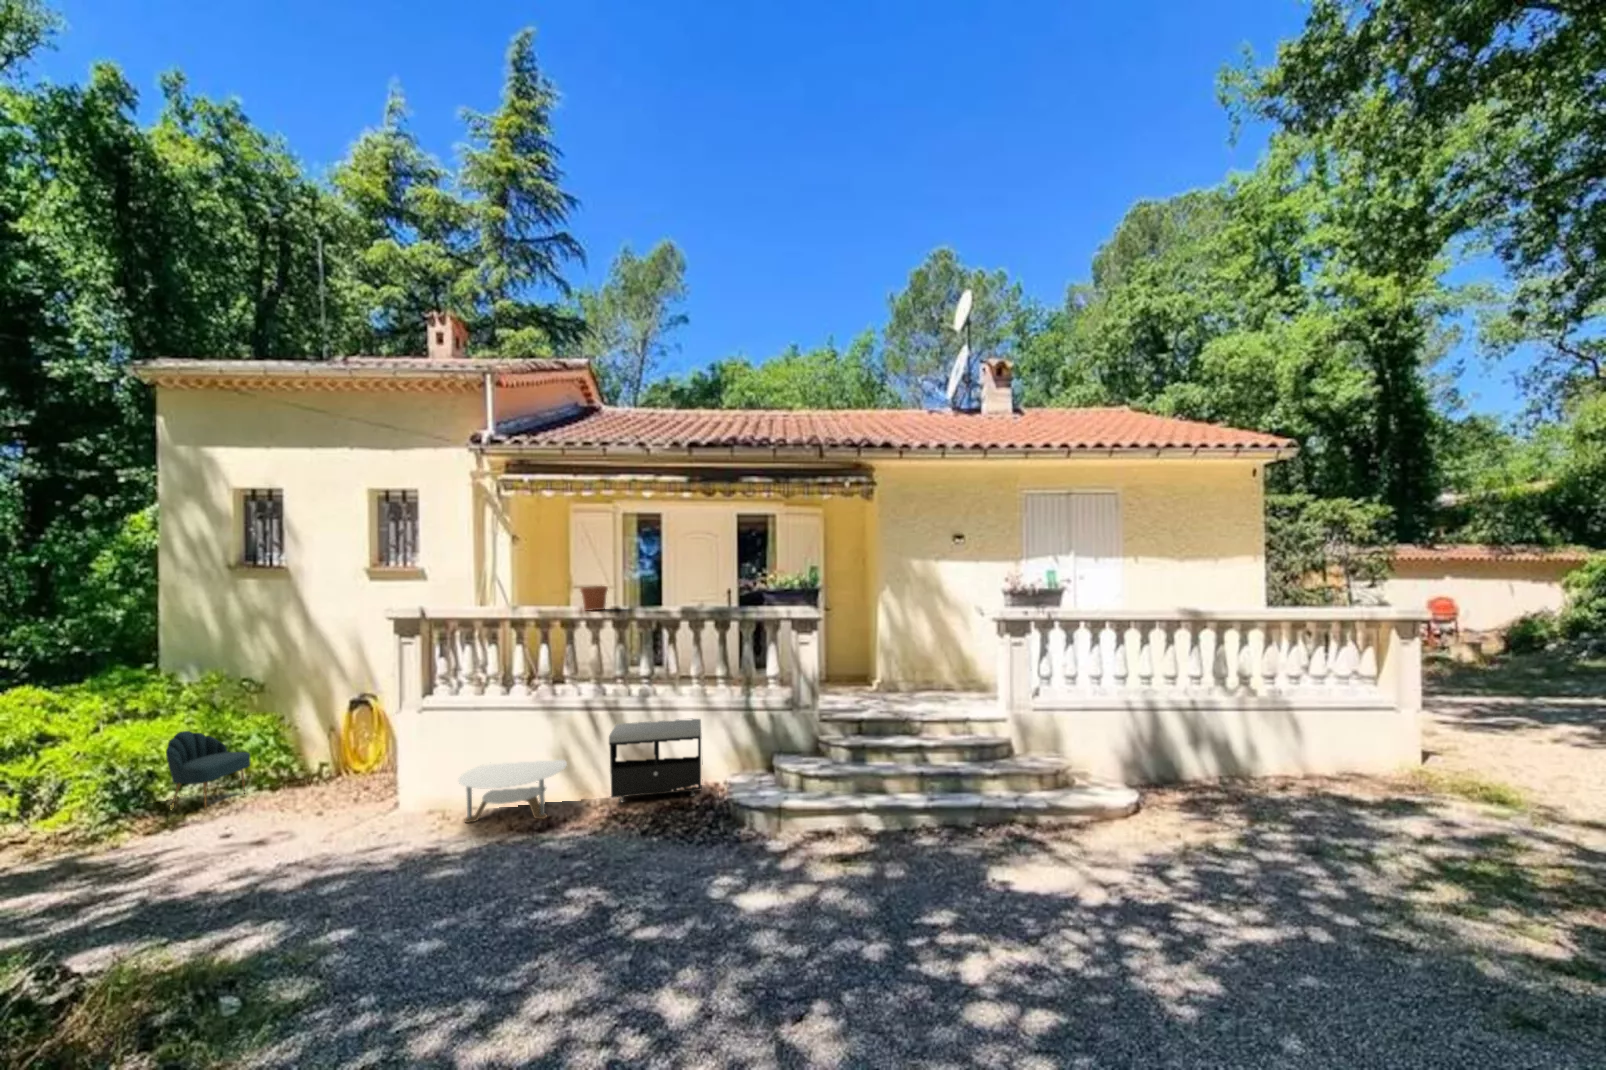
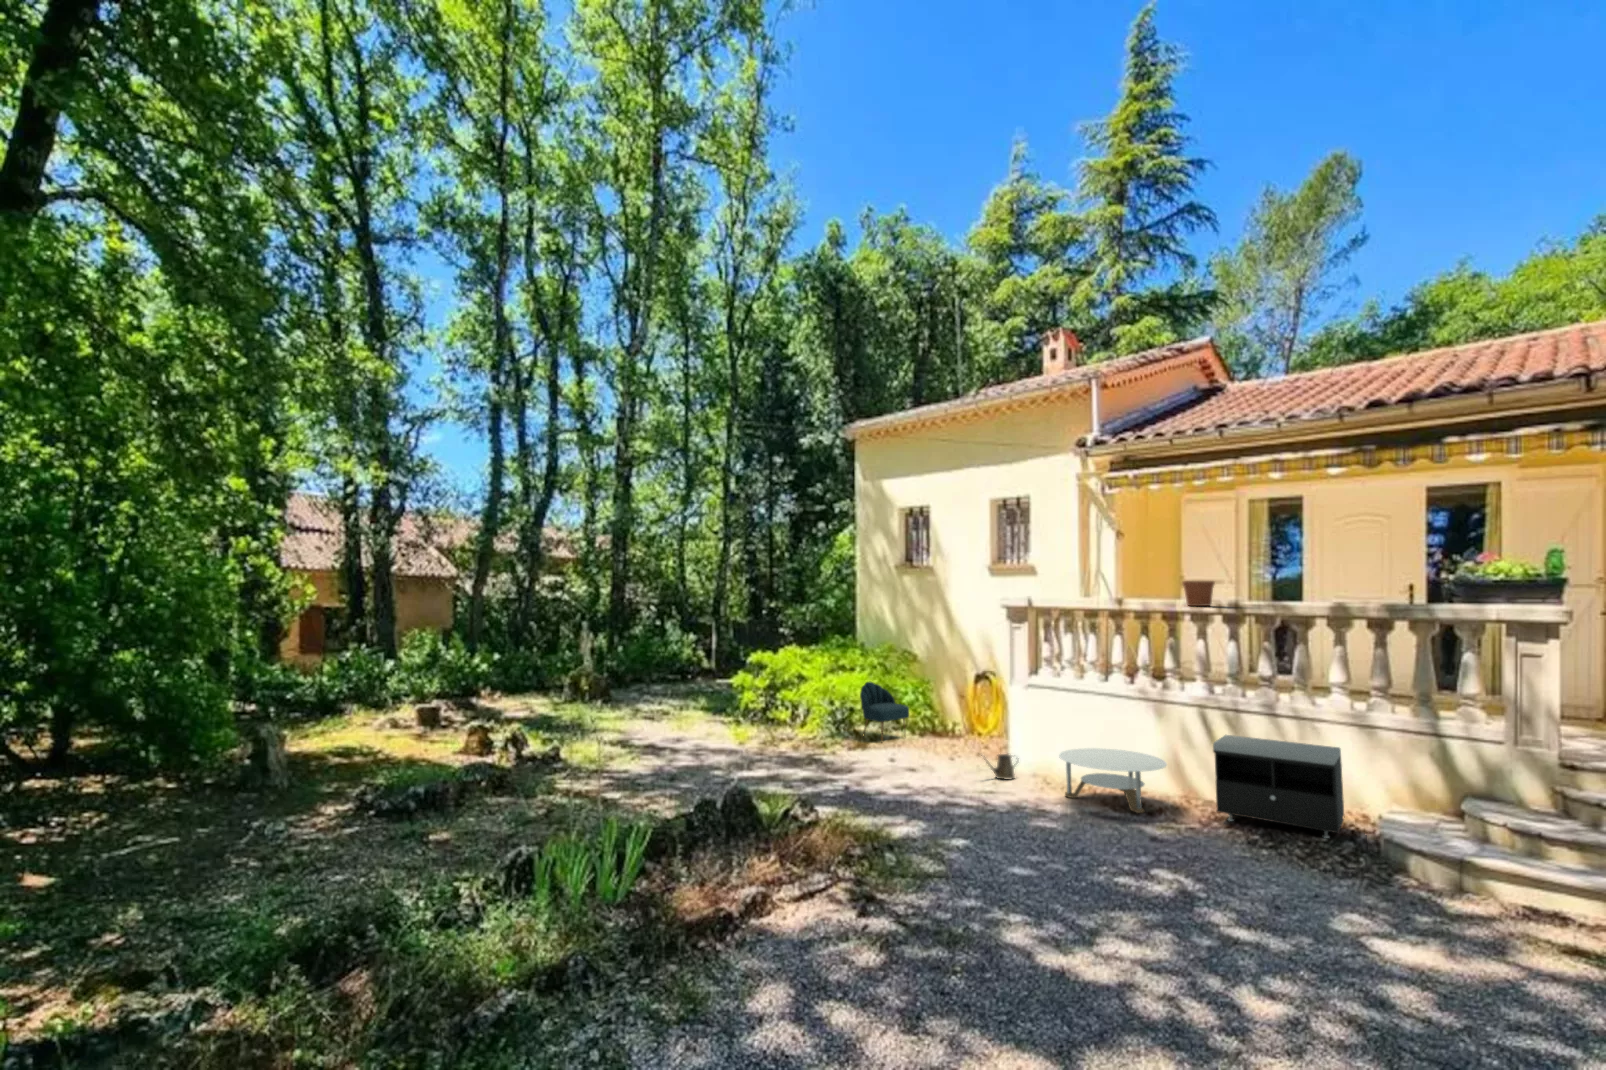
watering can: none [357,787,408,819] -> present [981,754,1015,779]

